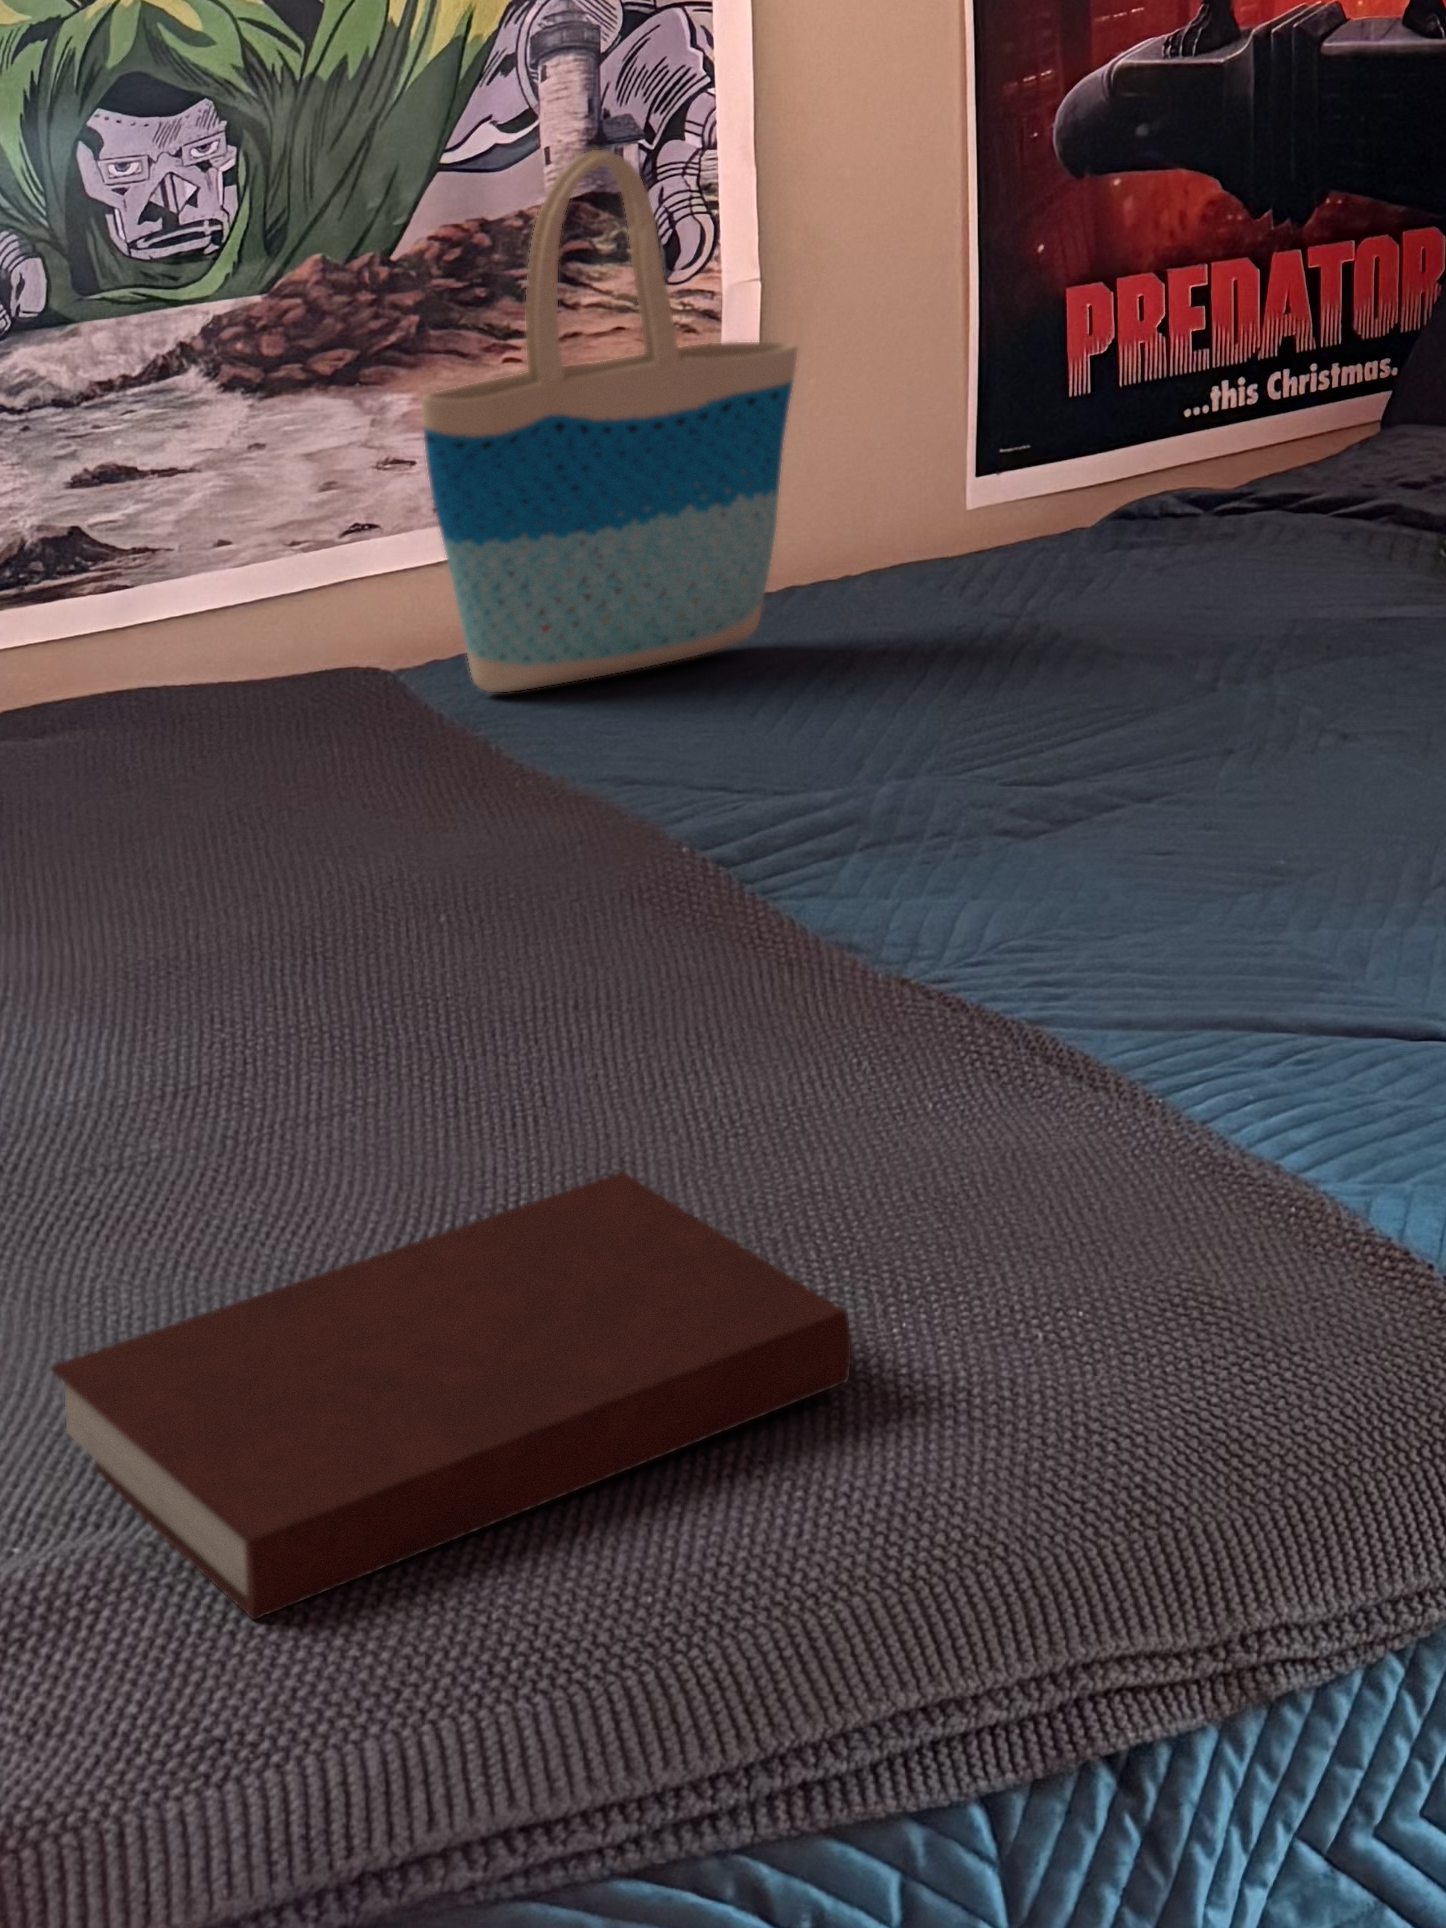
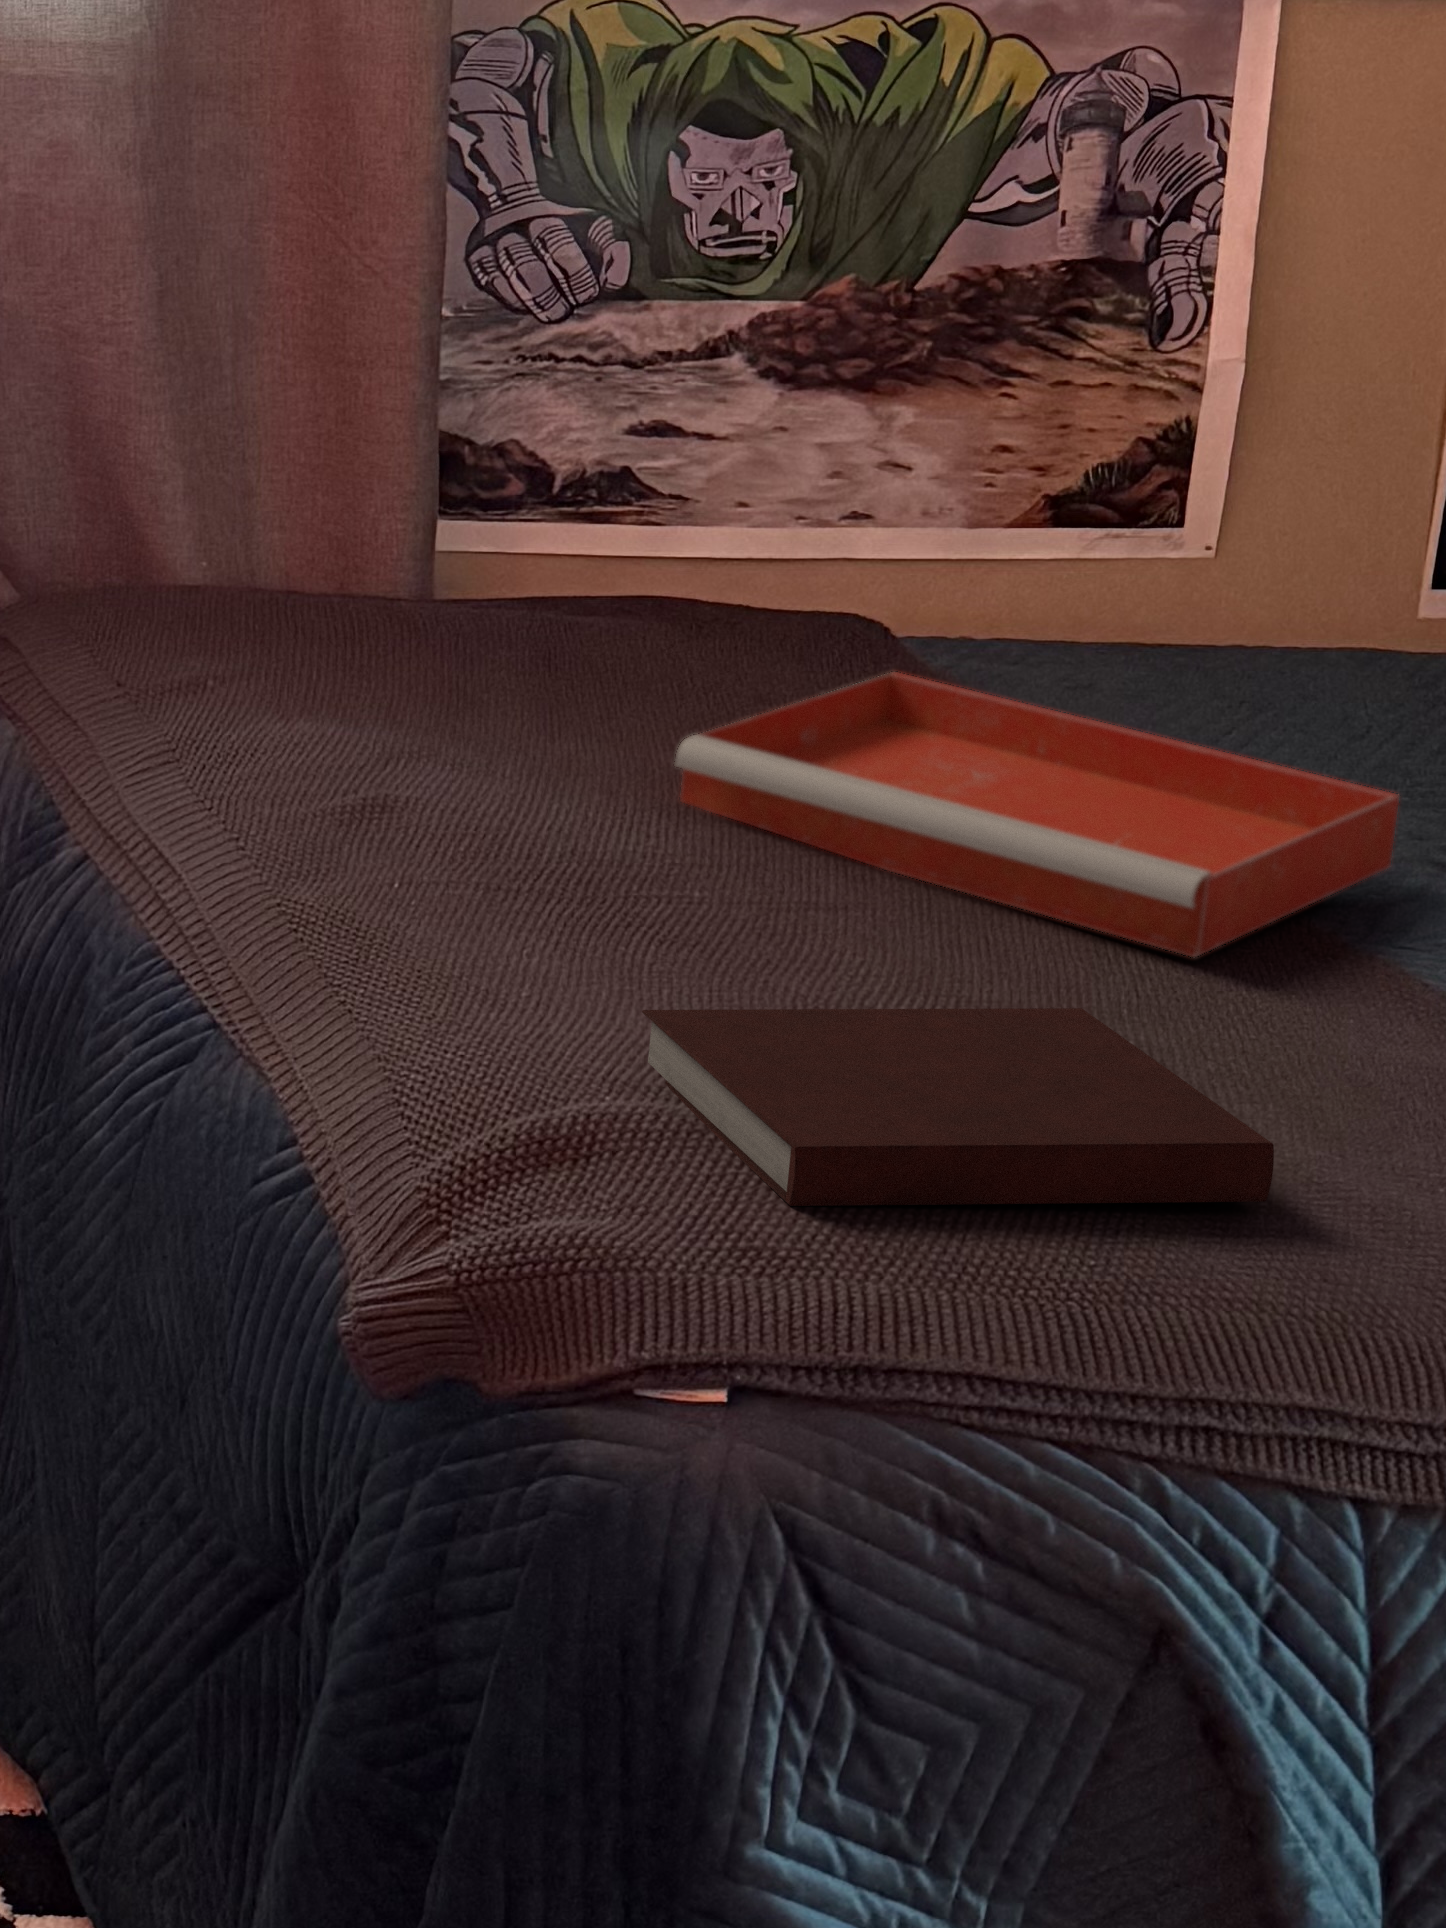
tote bag: present [421,150,798,692] -> none [933,212,1282,680]
tray: none [123,730,958,1031] -> present [675,672,1400,957]

